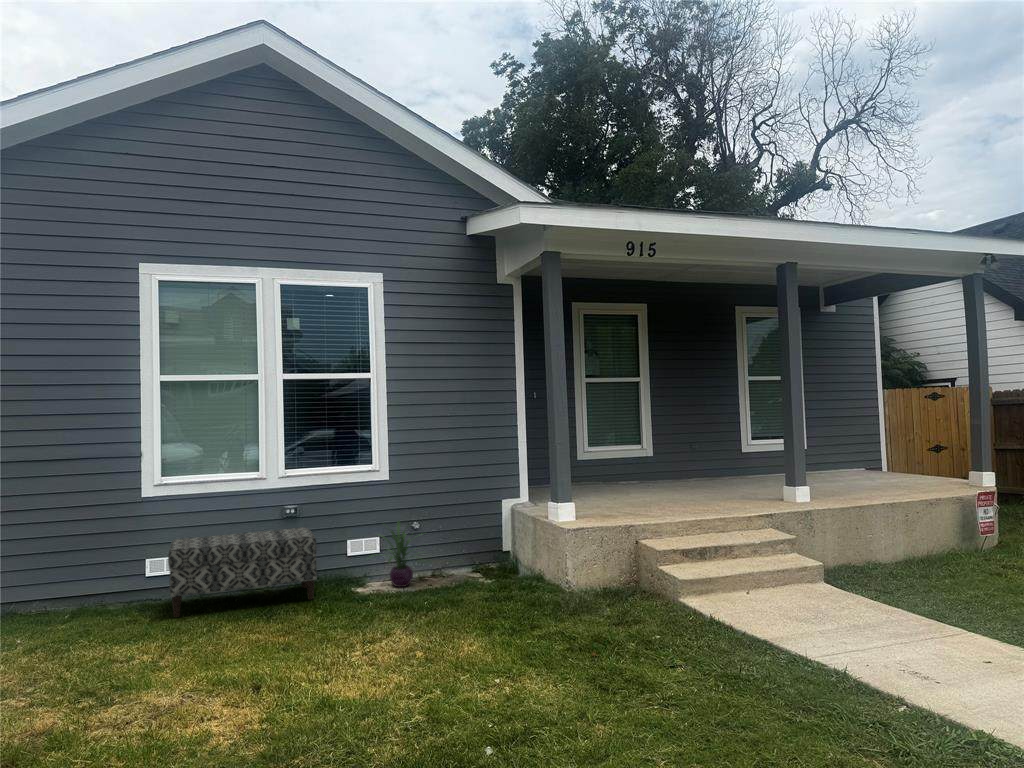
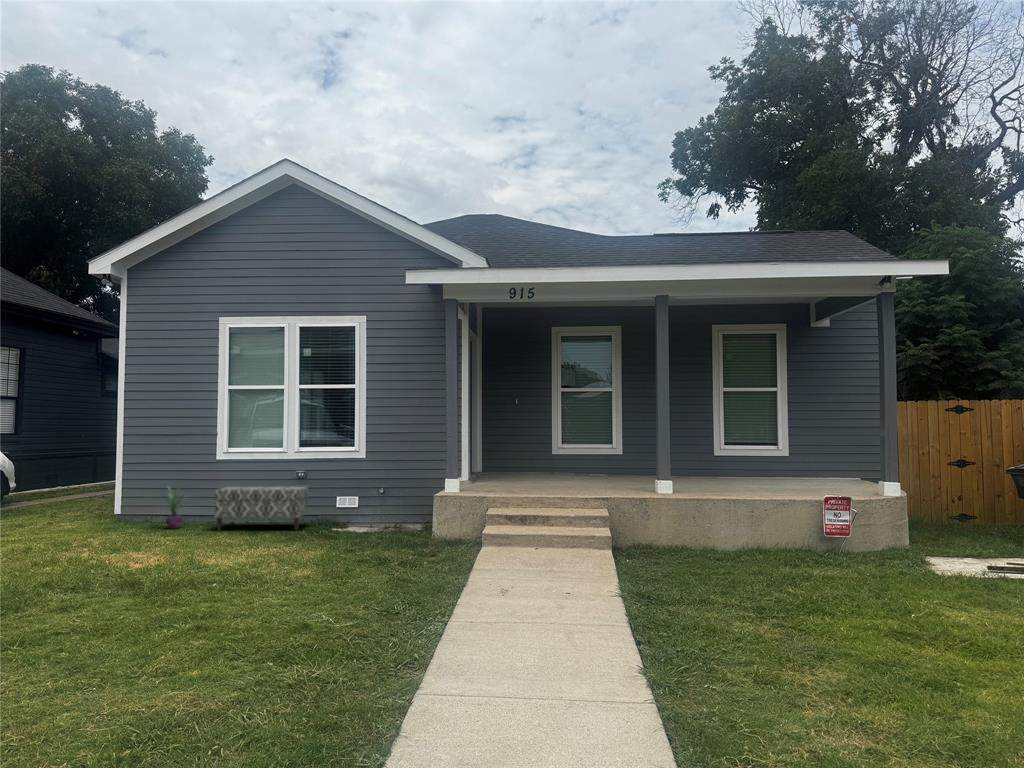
decorative plant: present [375,521,416,587] -> present [166,487,183,529]

